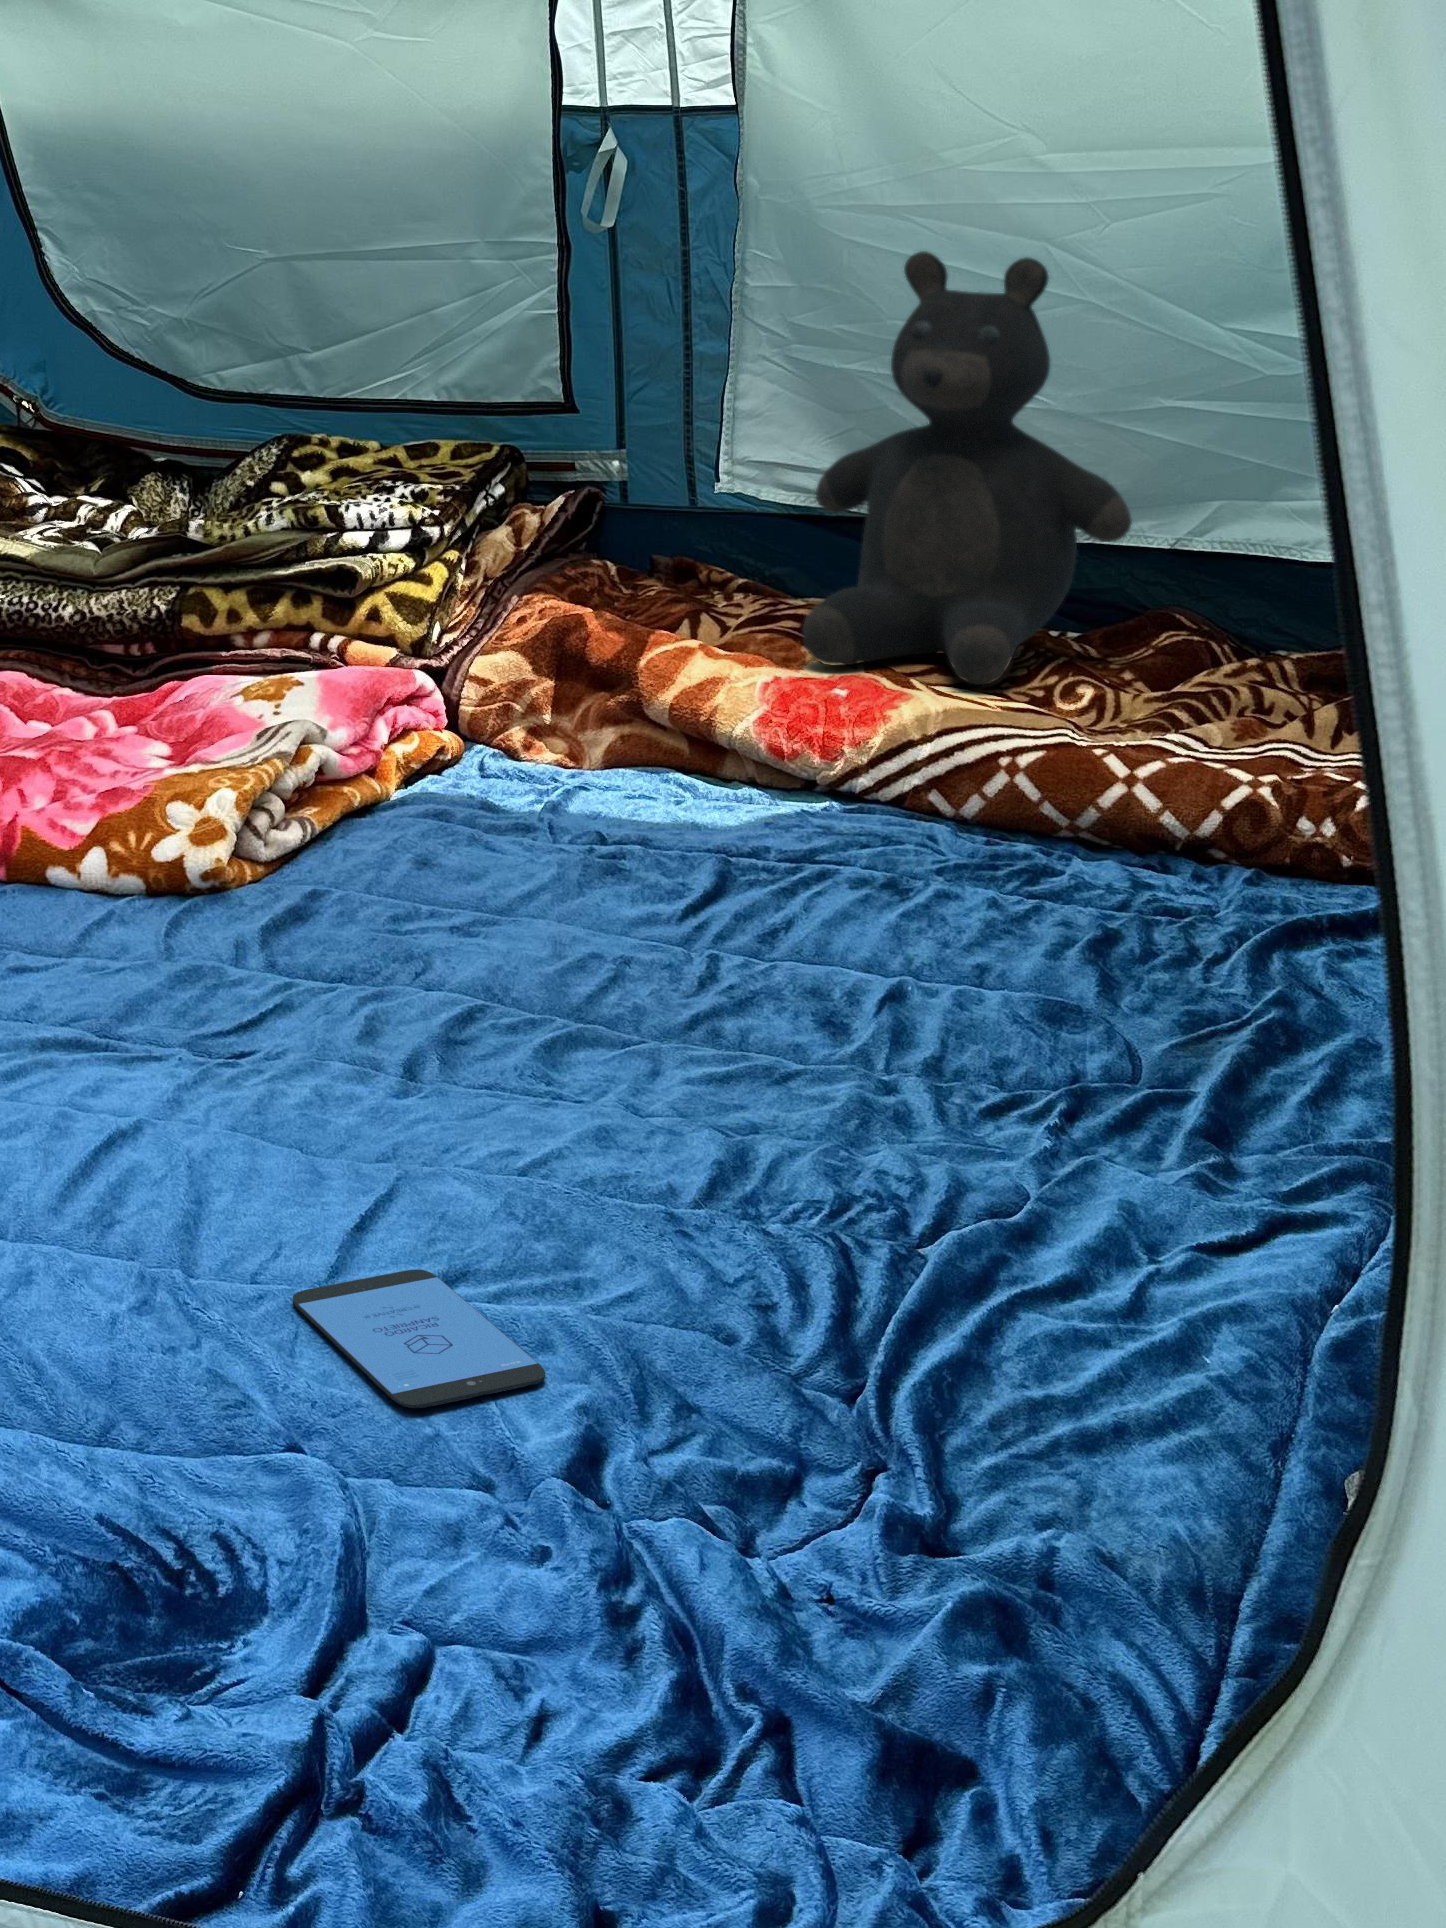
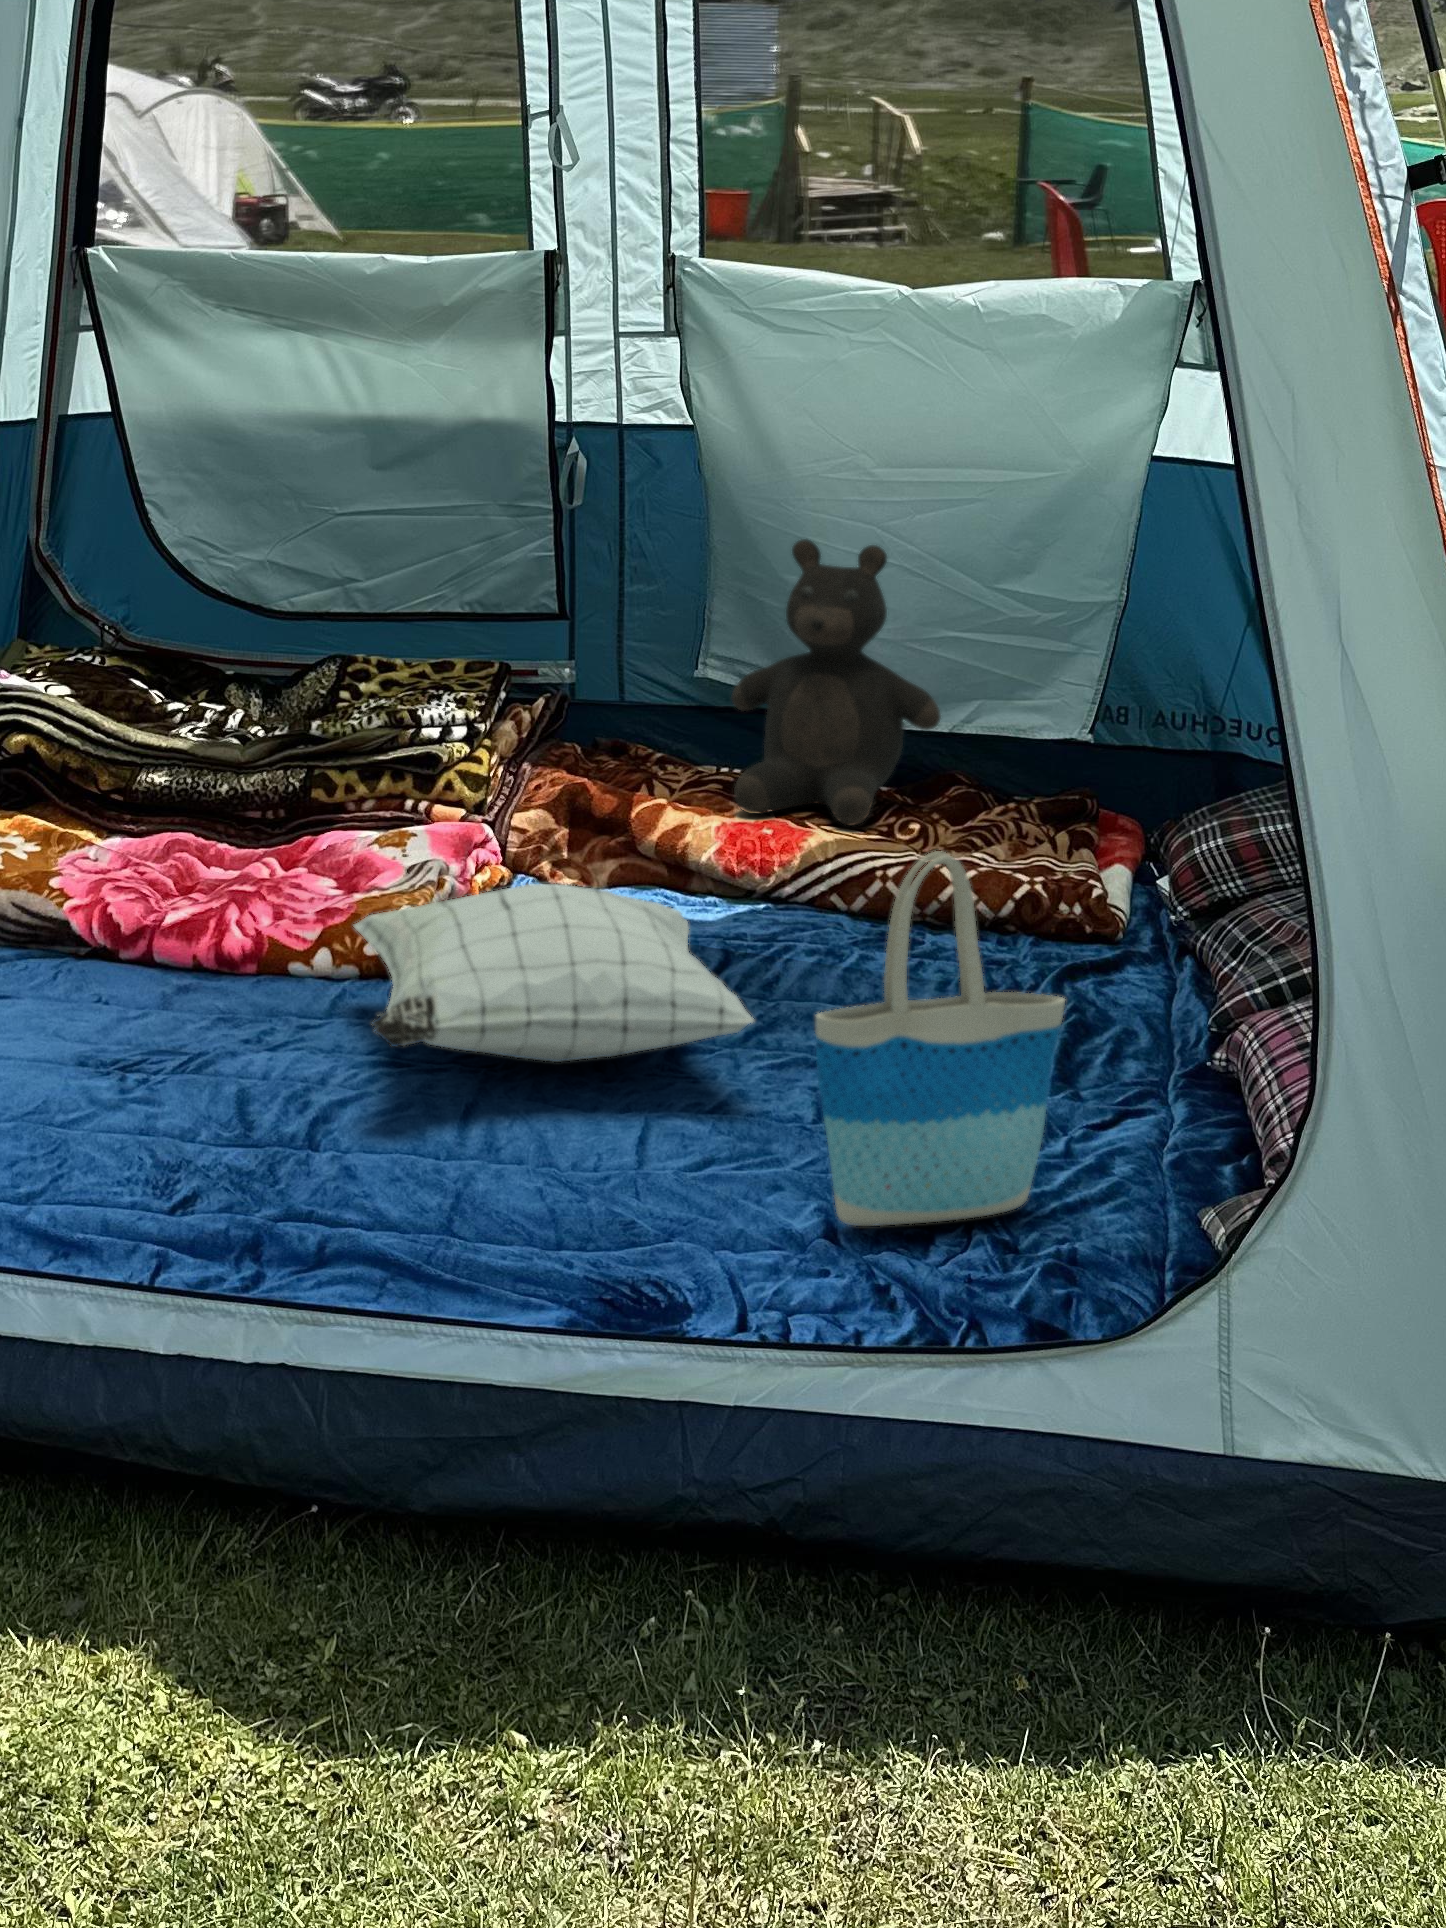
tote bag: none [700,699,1189,1374] -> present [816,851,1065,1226]
pillow: none [24,754,680,1045] -> present [354,884,754,1062]
smartphone: present [293,1270,545,1408] -> none [570,1184,729,1252]

